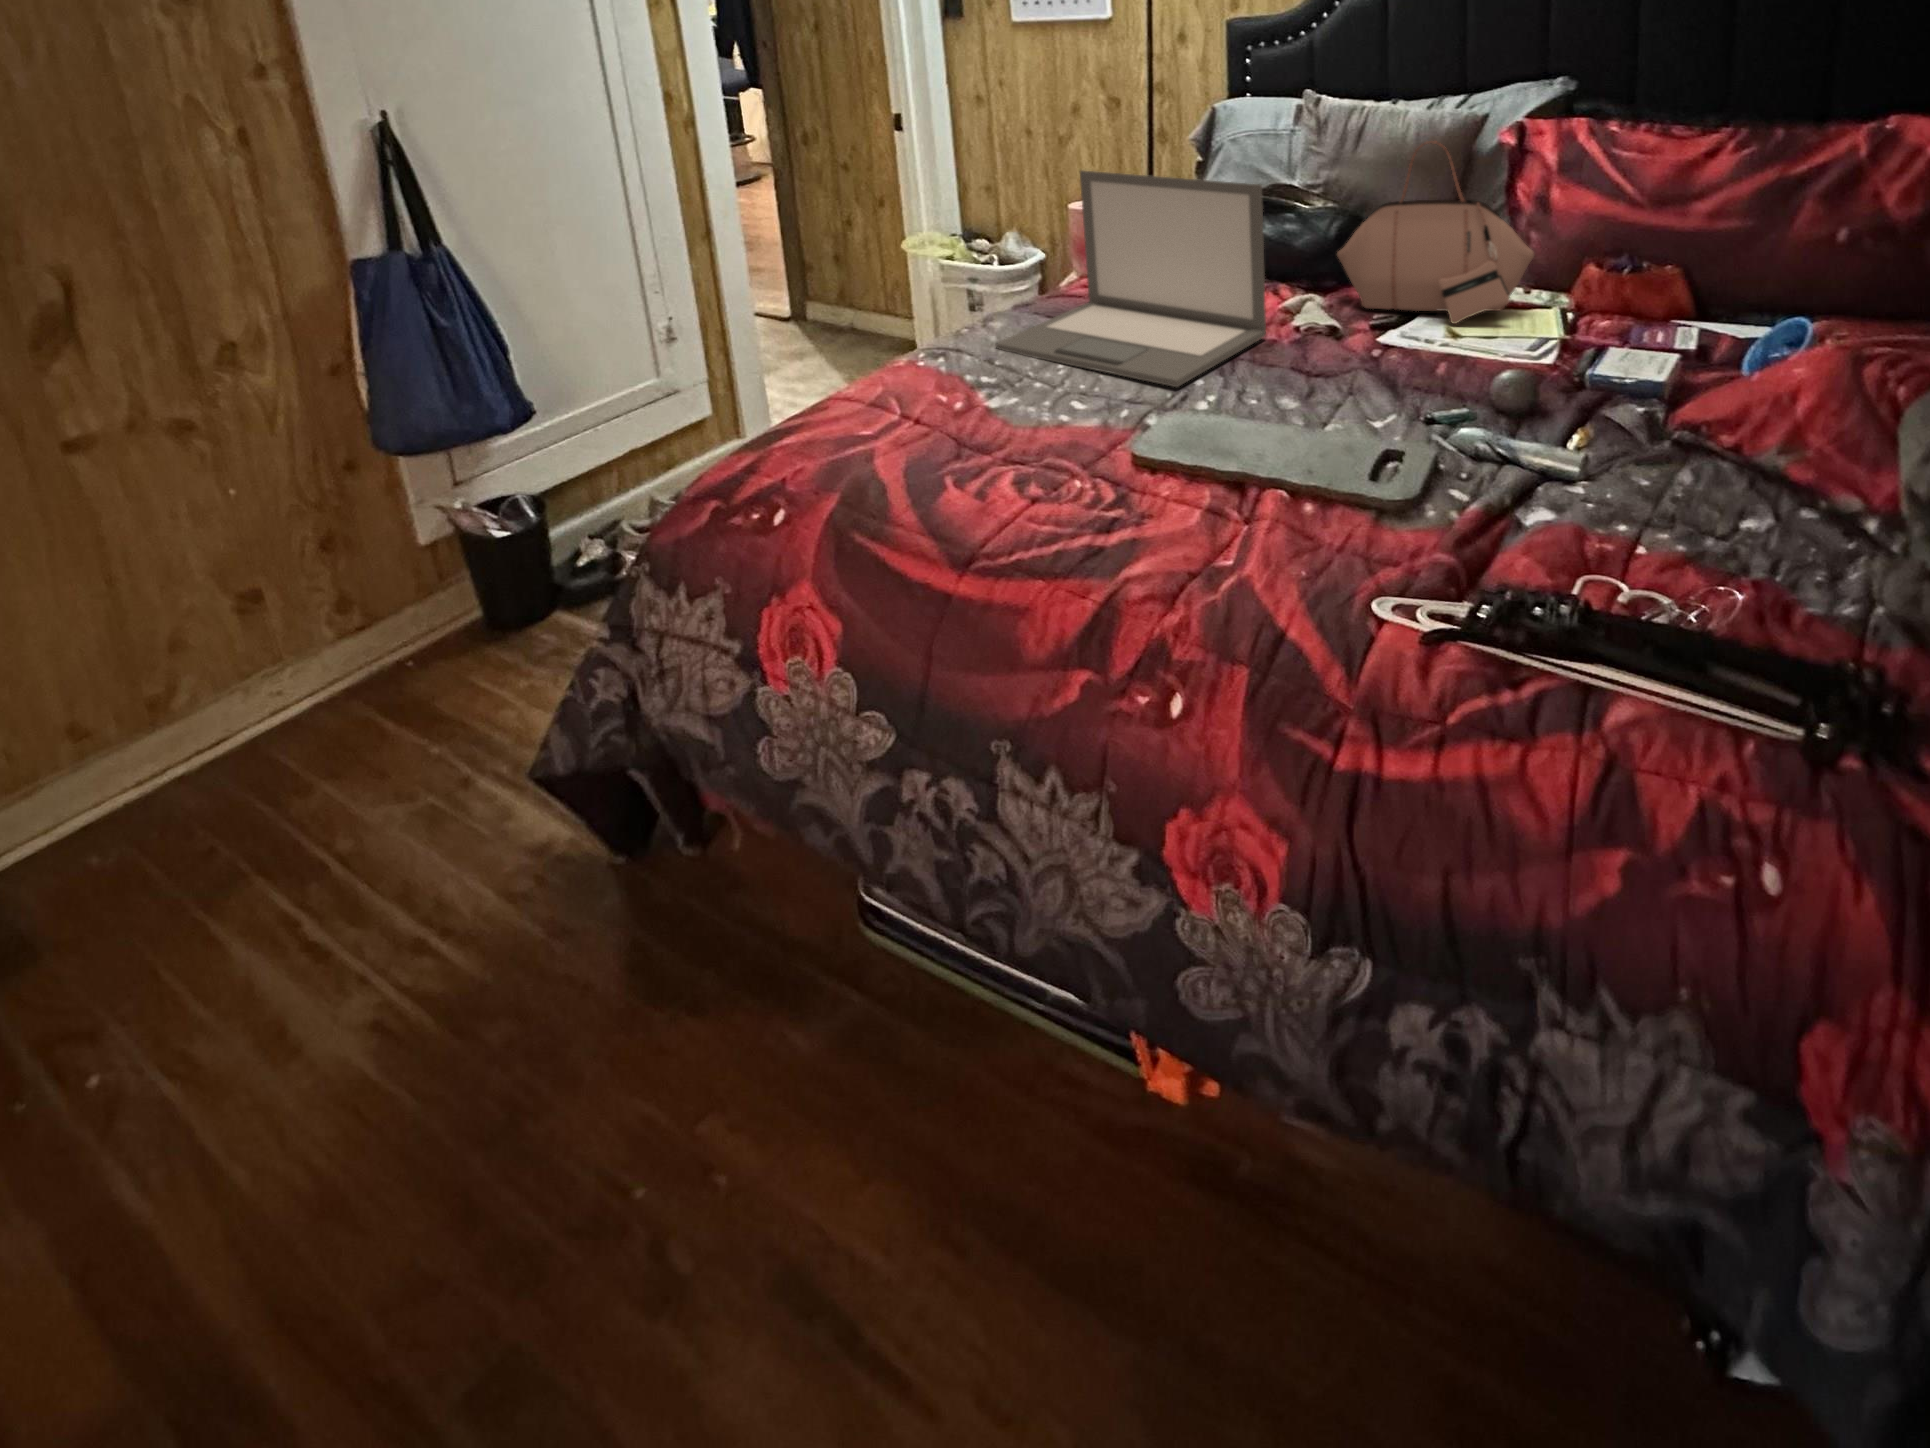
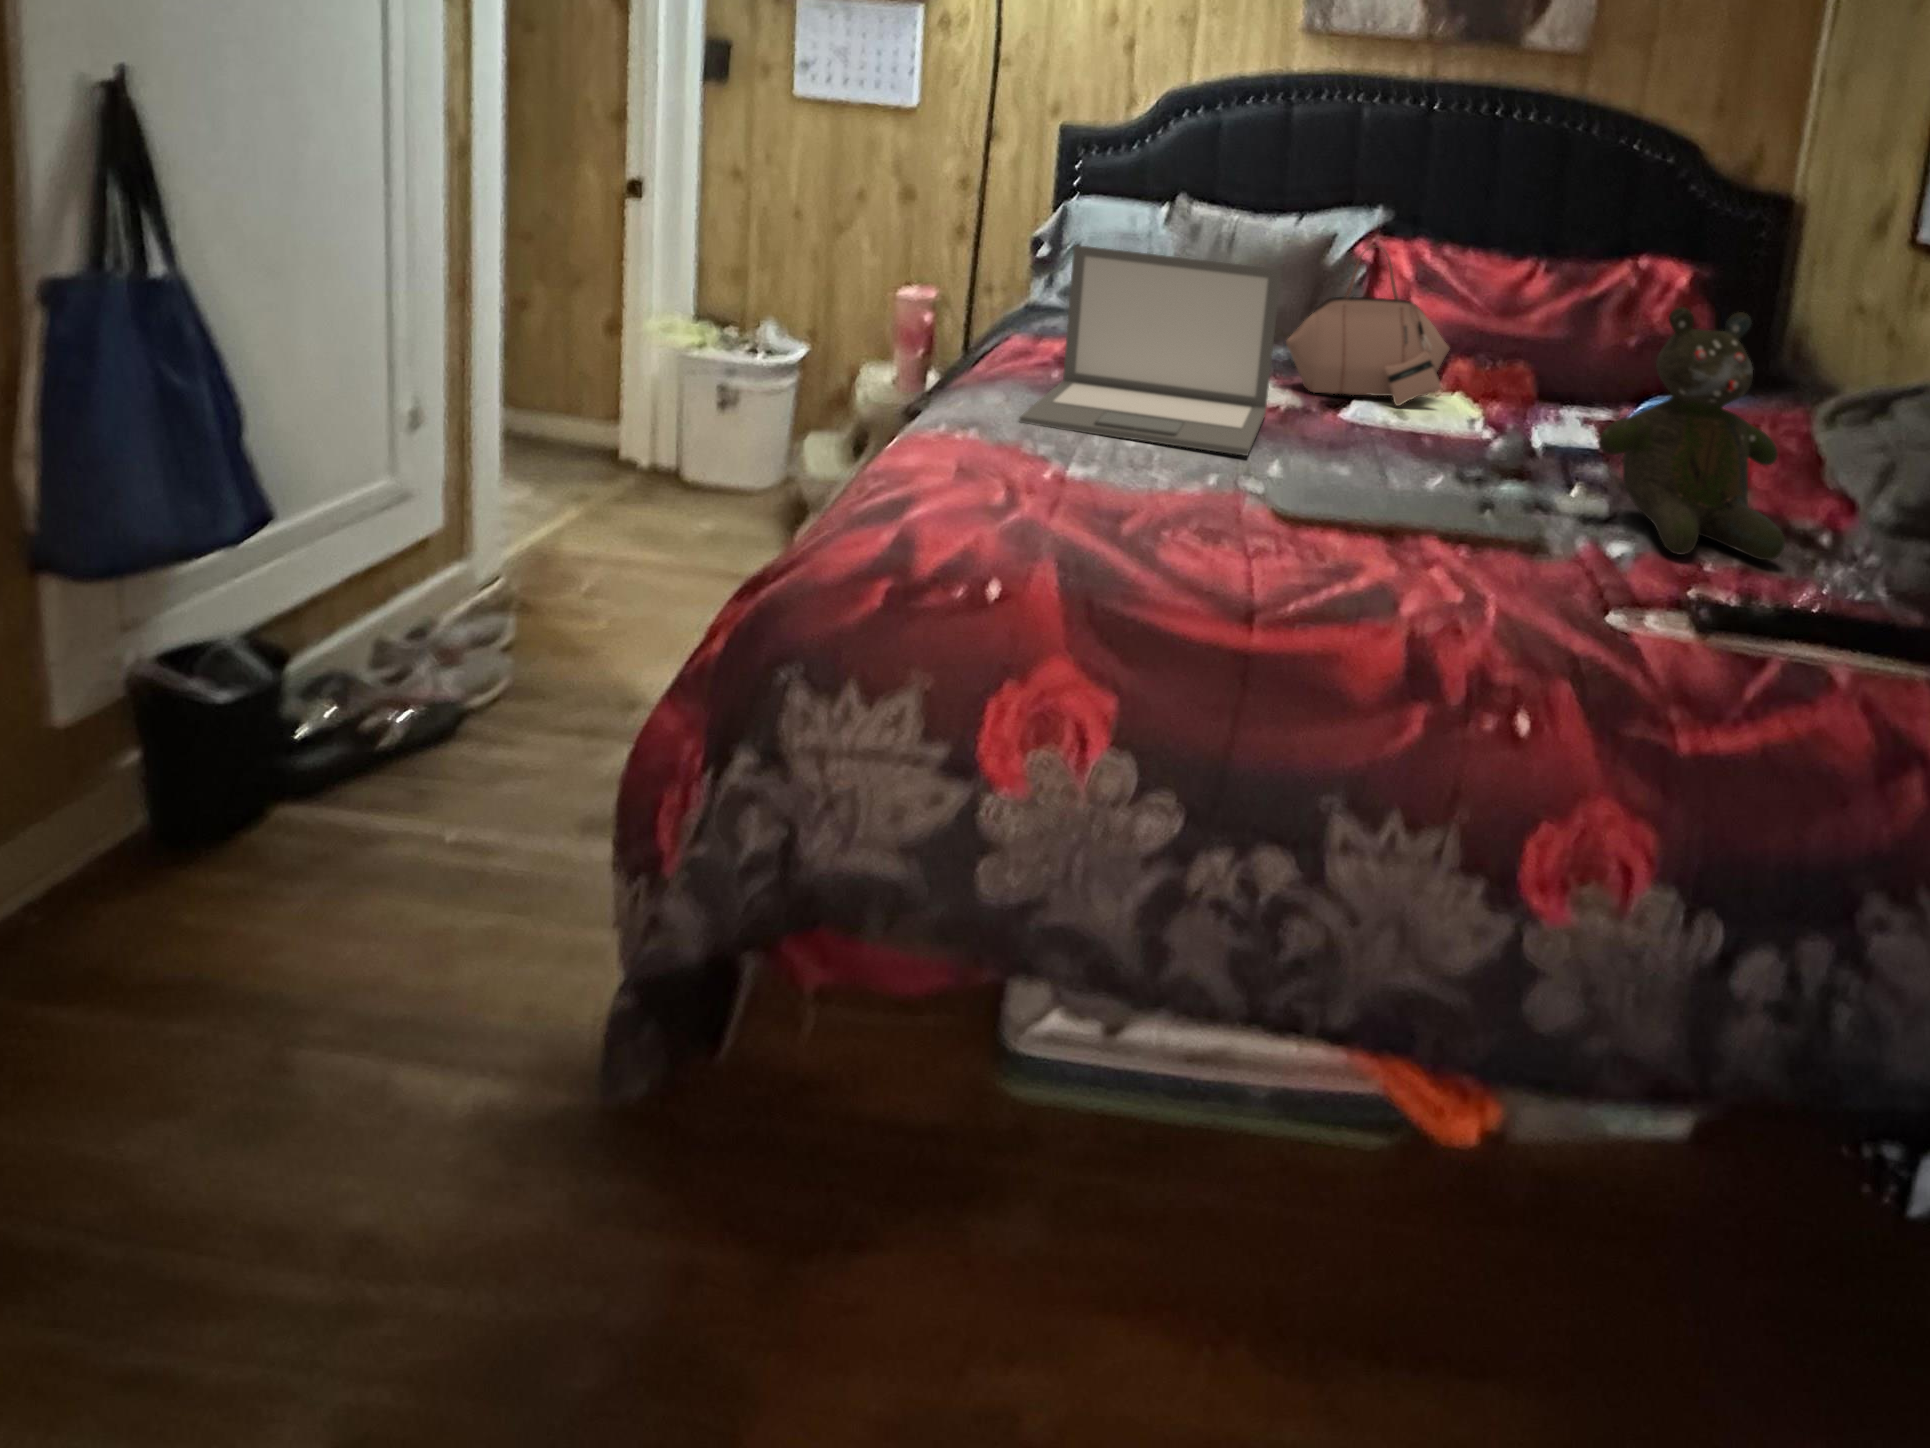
teddy bear: none [1523,222,1782,547] -> present [1599,307,1785,560]

